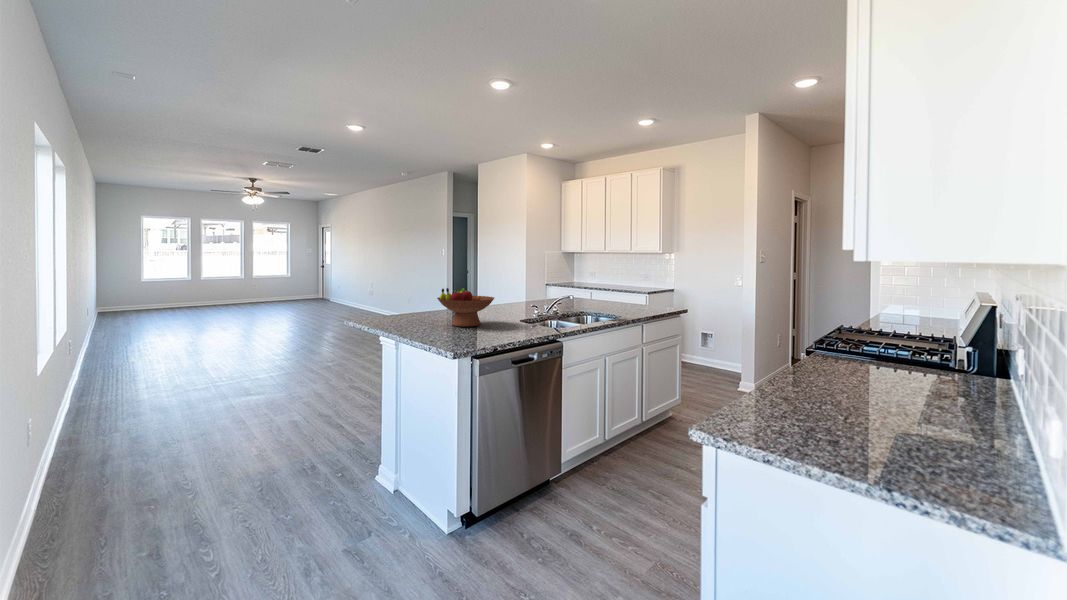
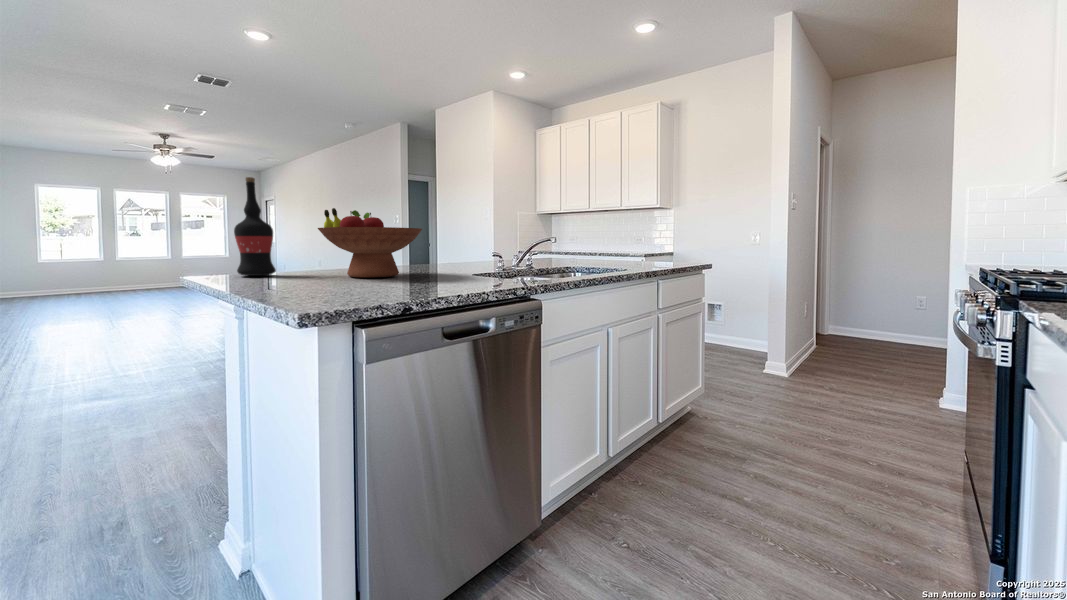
wine bottle: none [392,270,413,325] -> present [234,177,276,276]

